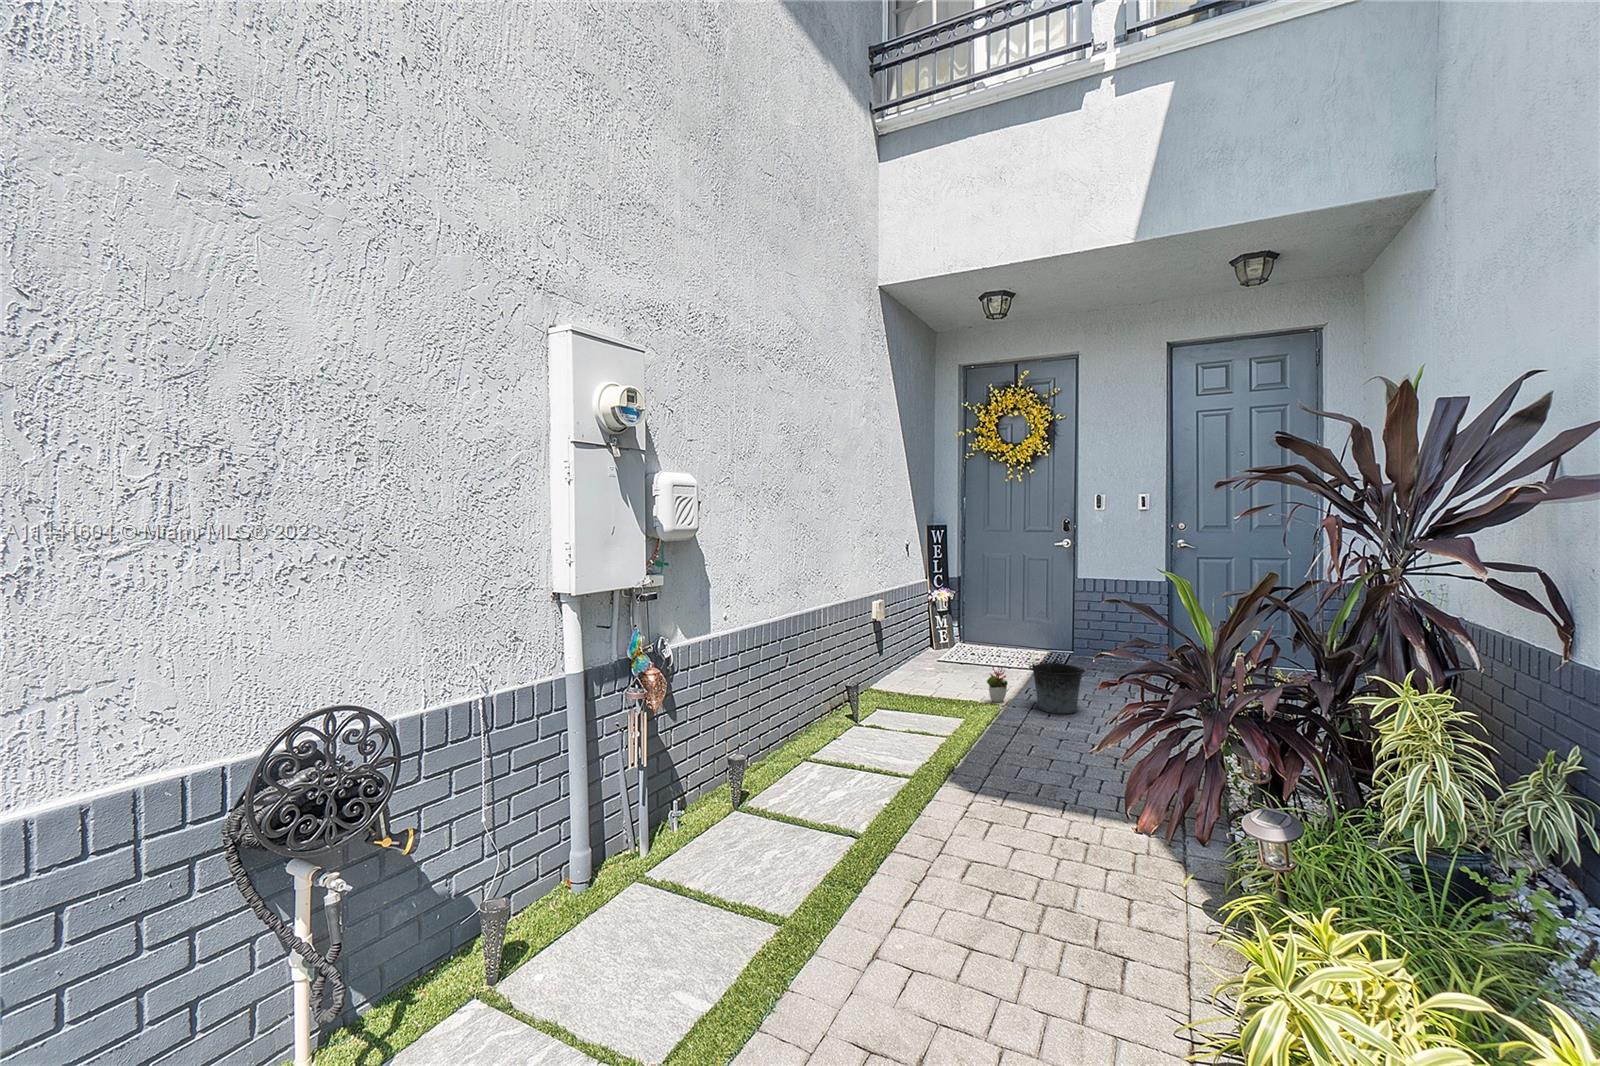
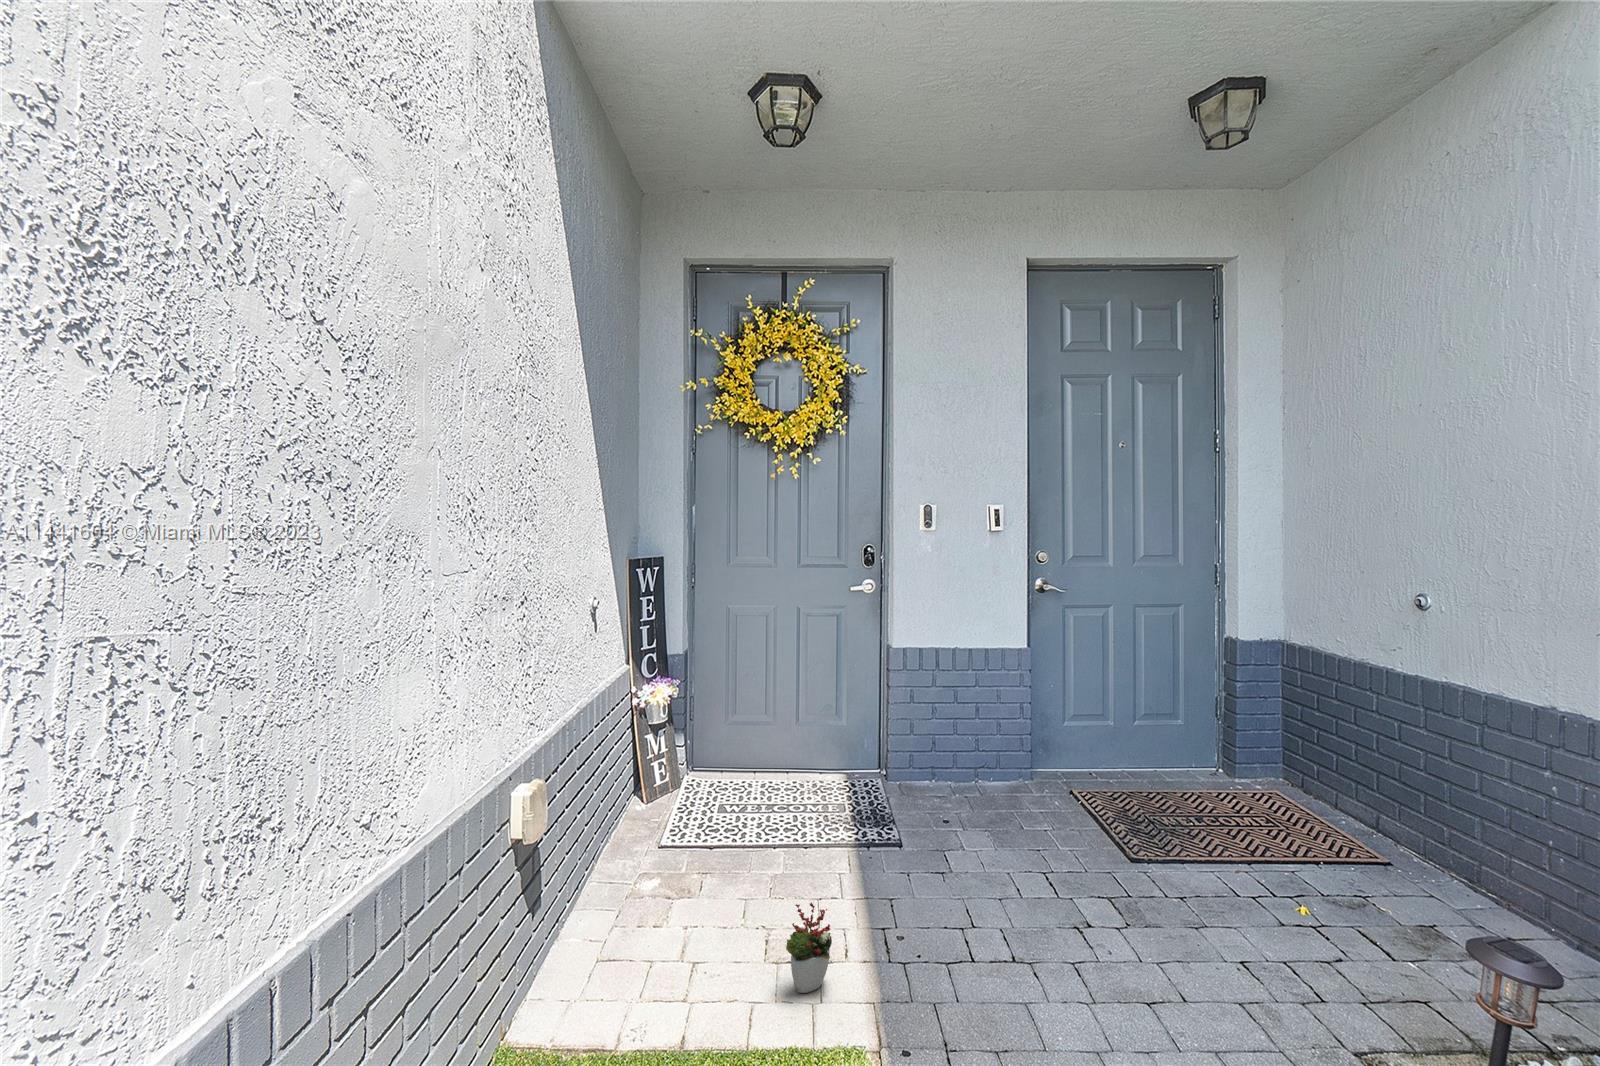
bucket: present [1029,663,1085,714] -> none [882,873,1008,1017]

